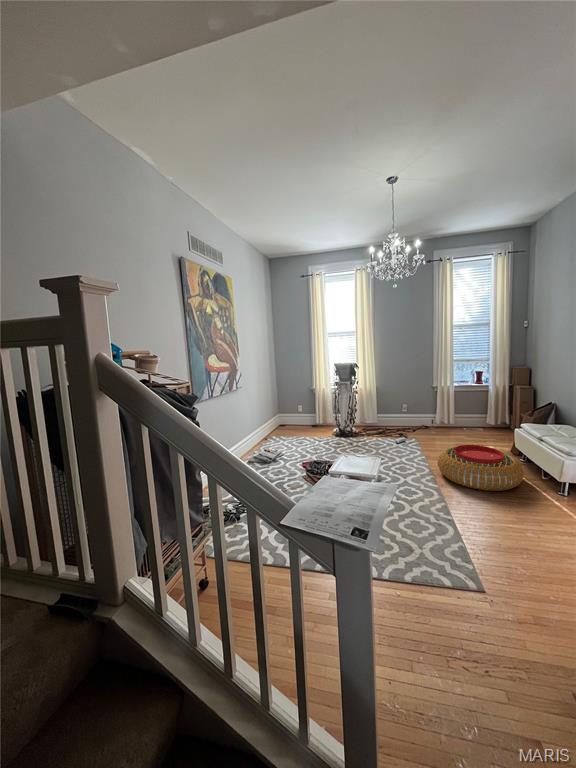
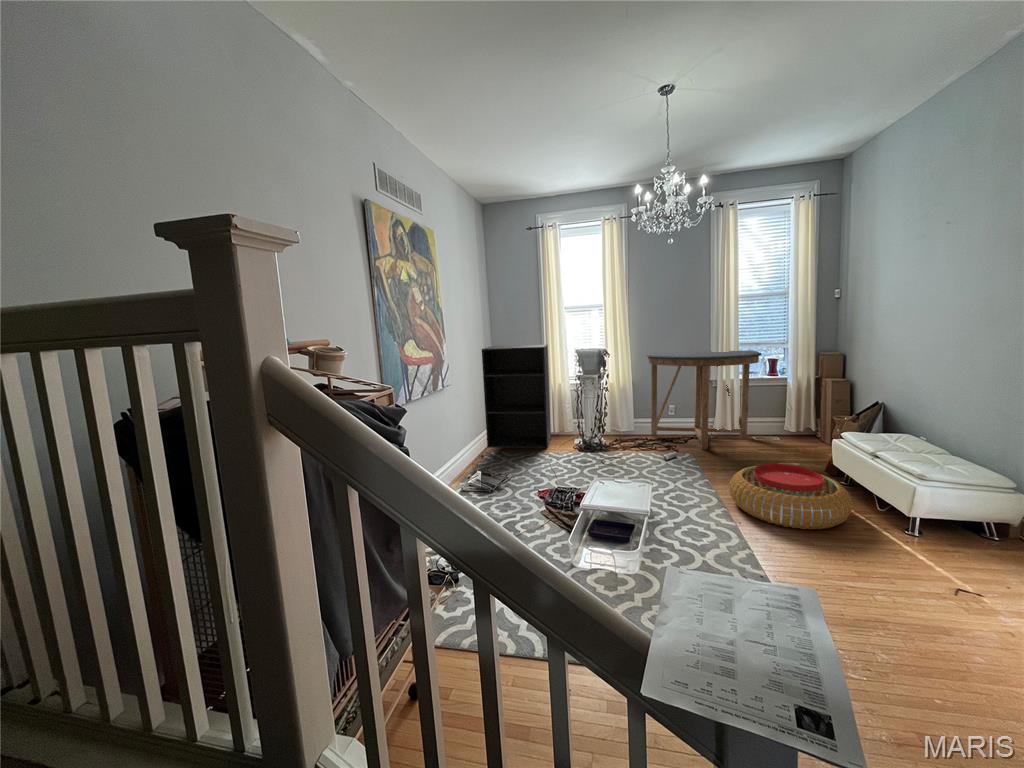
bookshelf: none [267,360,317,434] -> present [482,344,551,448]
console table: none [385,365,468,436] -> present [646,350,762,450]

